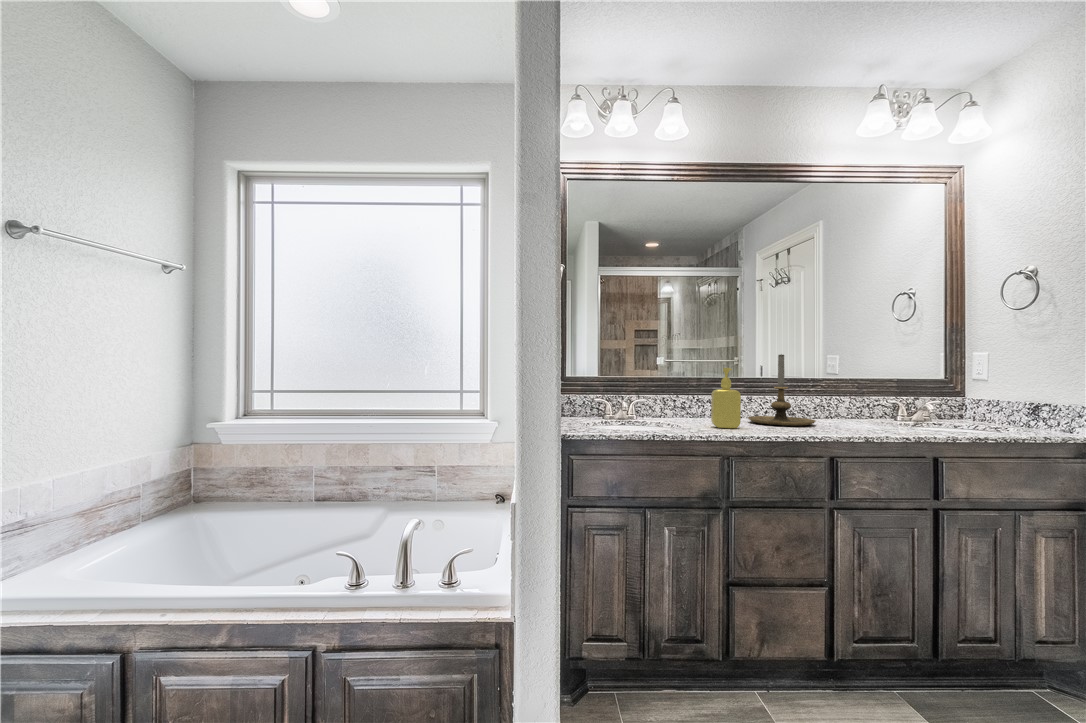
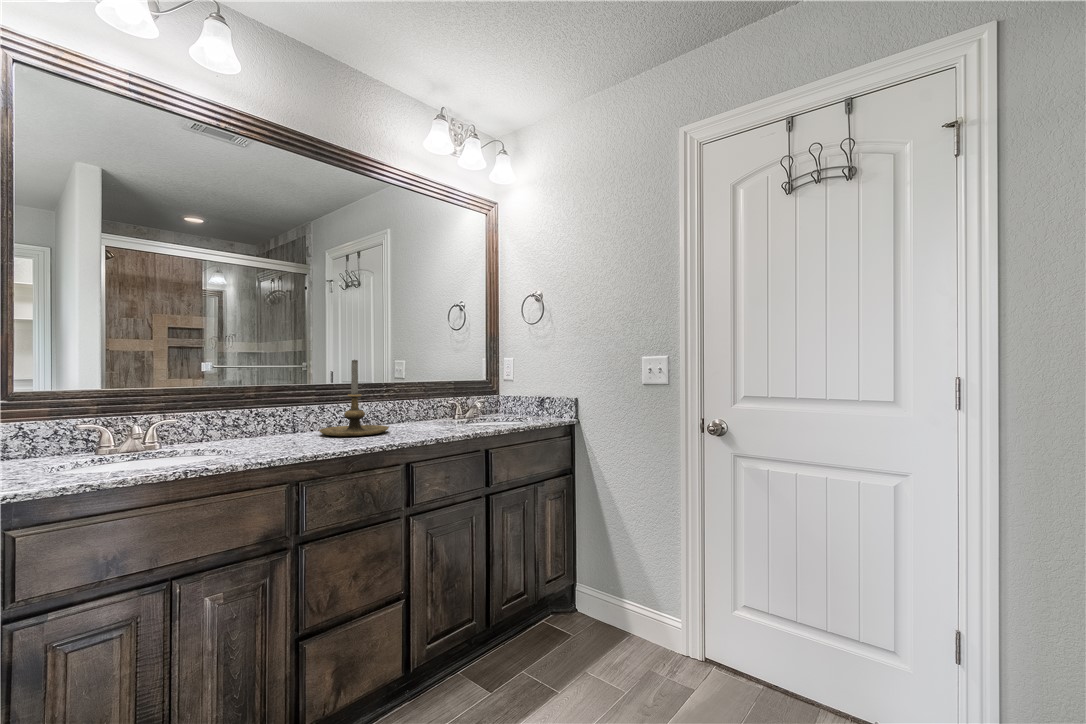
soap dispenser: present [711,368,741,428] -> none [275,376,311,448]

